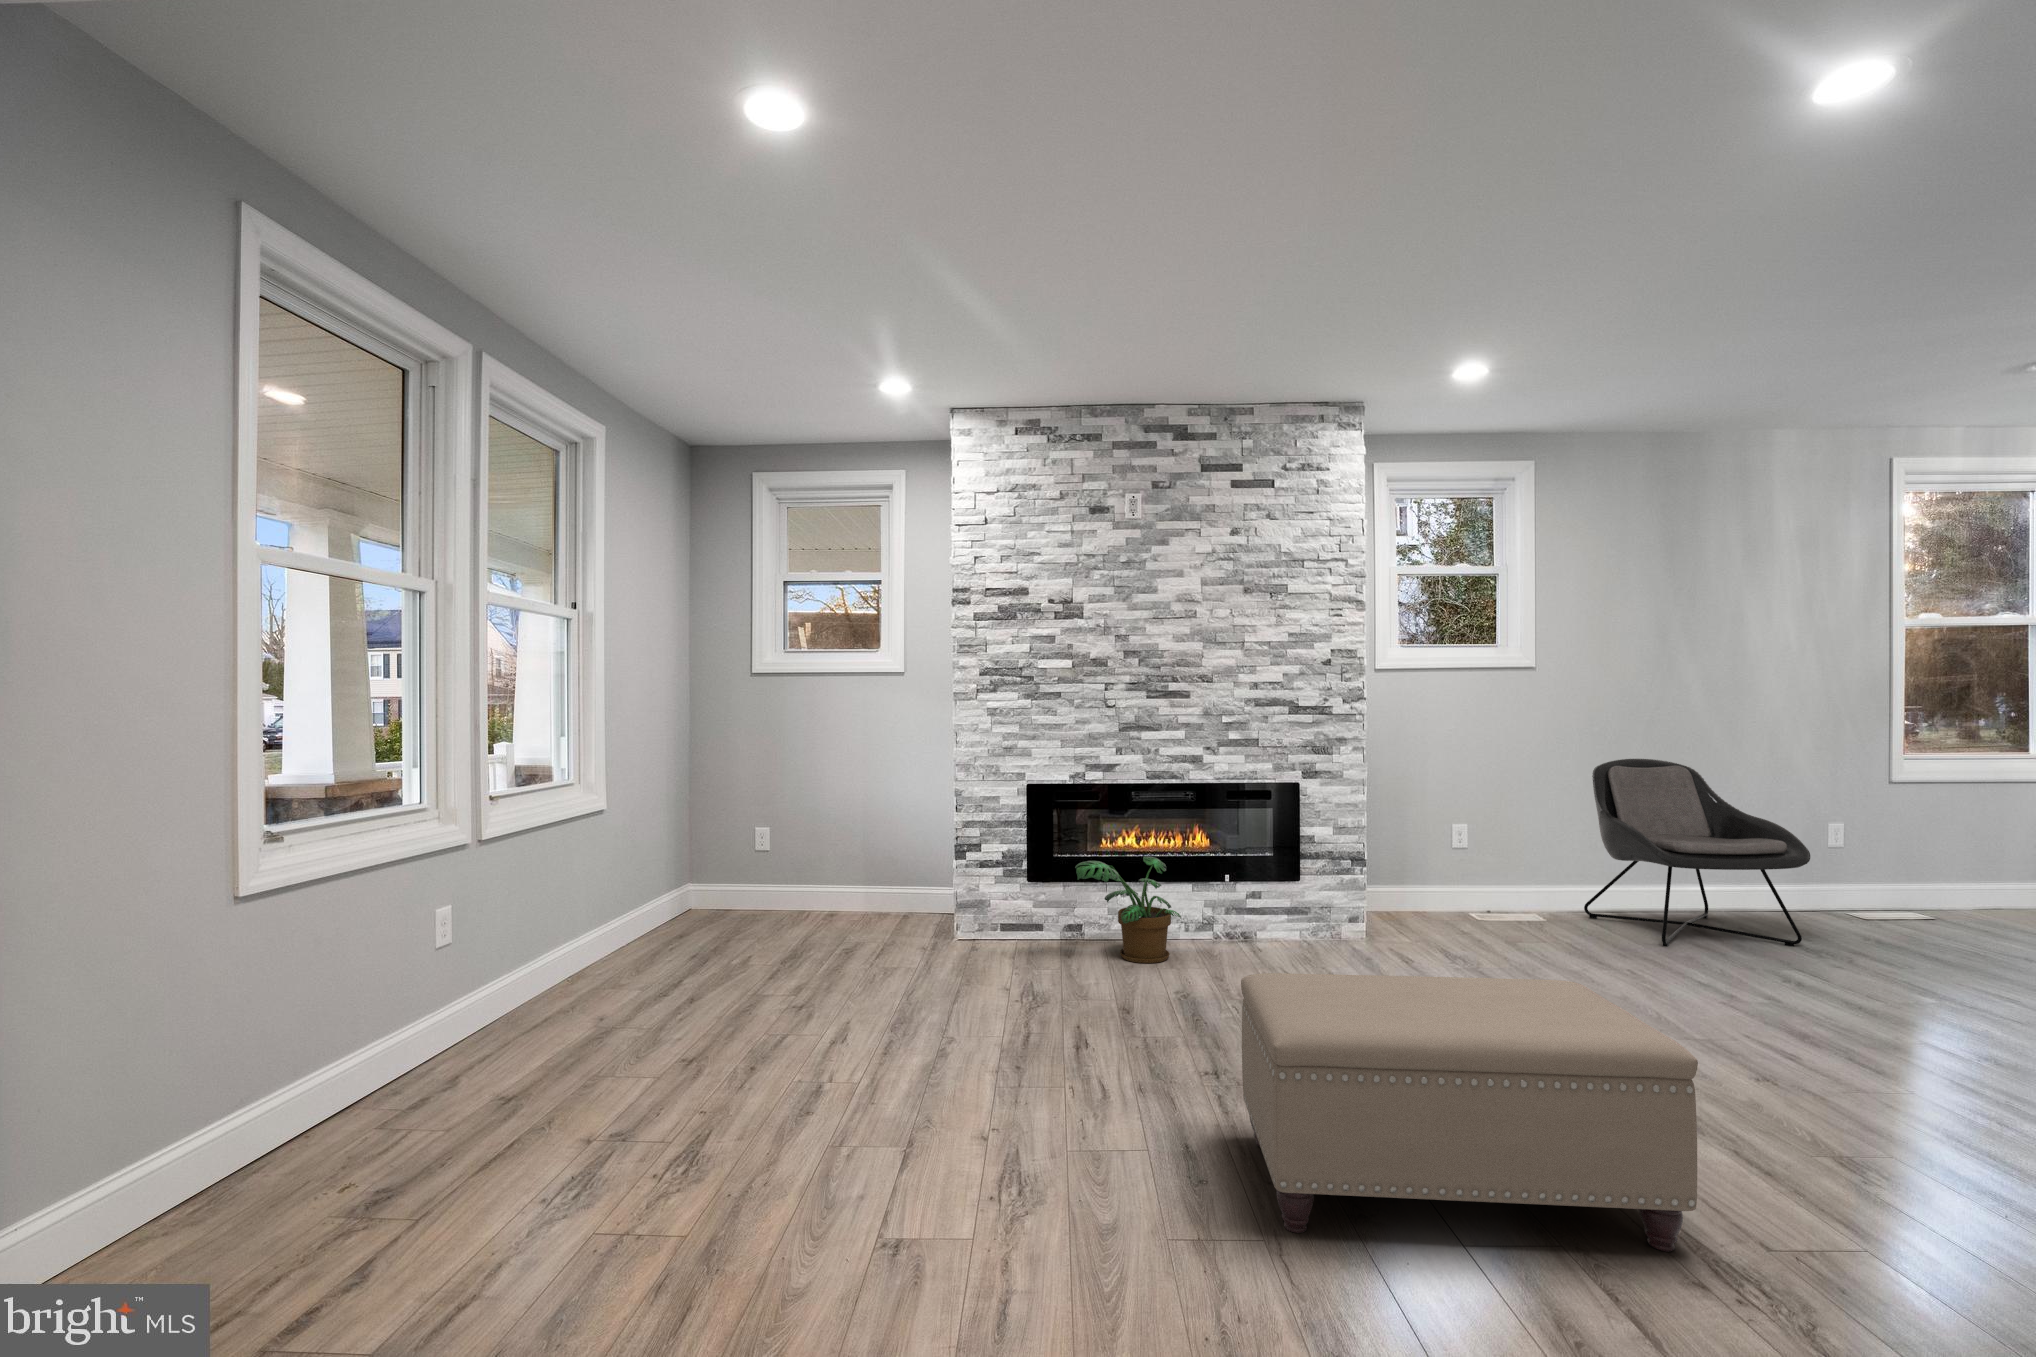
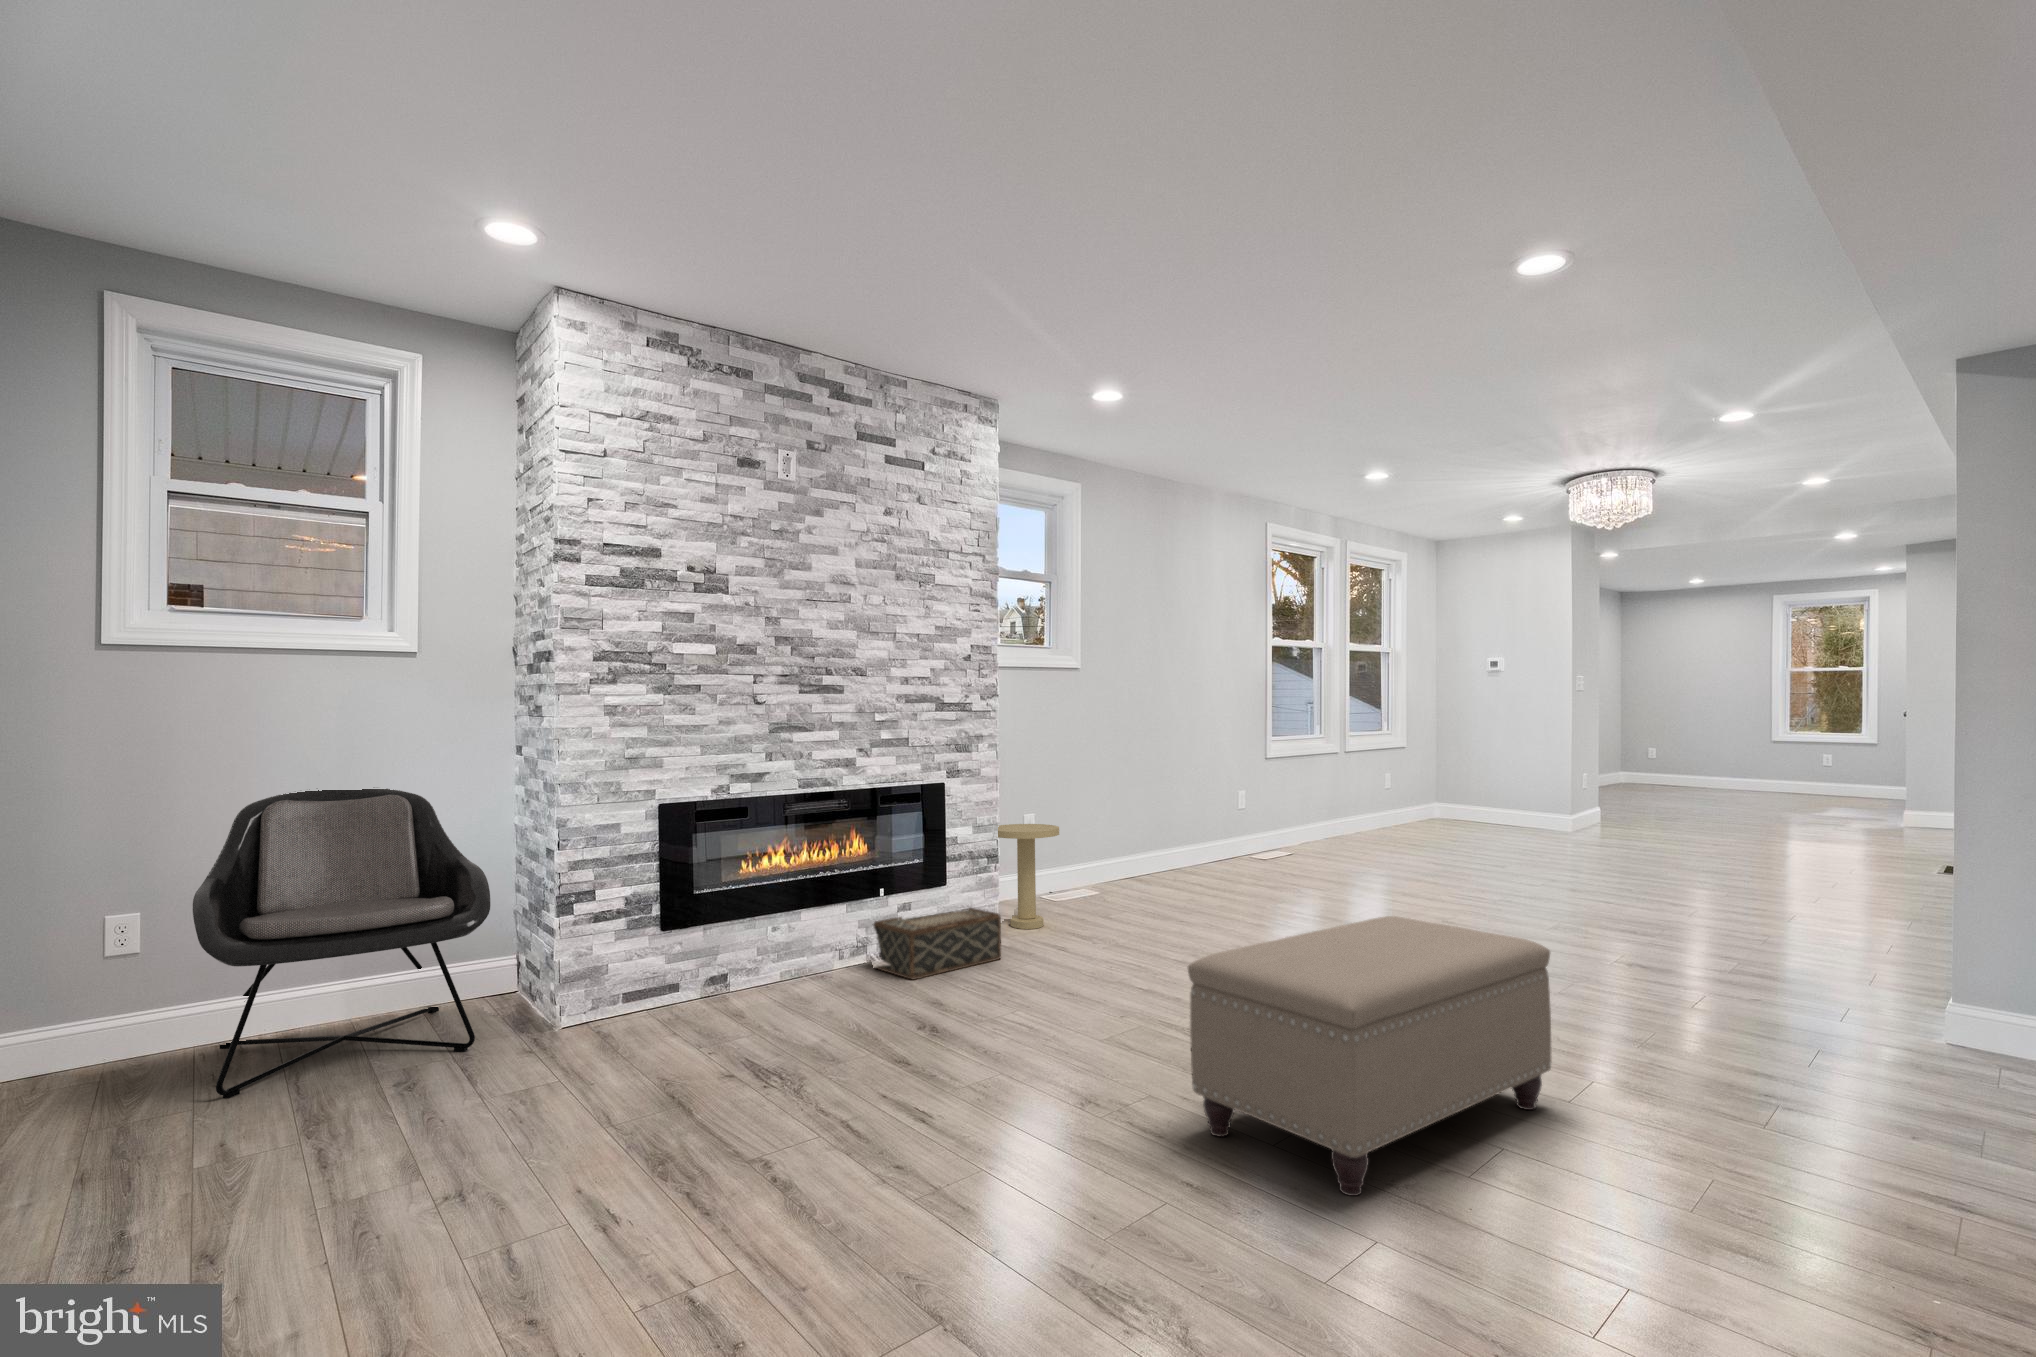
lounge chair: present [1584,759,1810,947] -> present [193,787,490,1098]
side table: none [1376,828,1453,938] -> present [998,824,1059,929]
potted plant: present [1075,856,1181,963] -> none [761,879,867,1004]
woven basket: none [1213,901,1336,959] -> present [874,908,1001,980]

